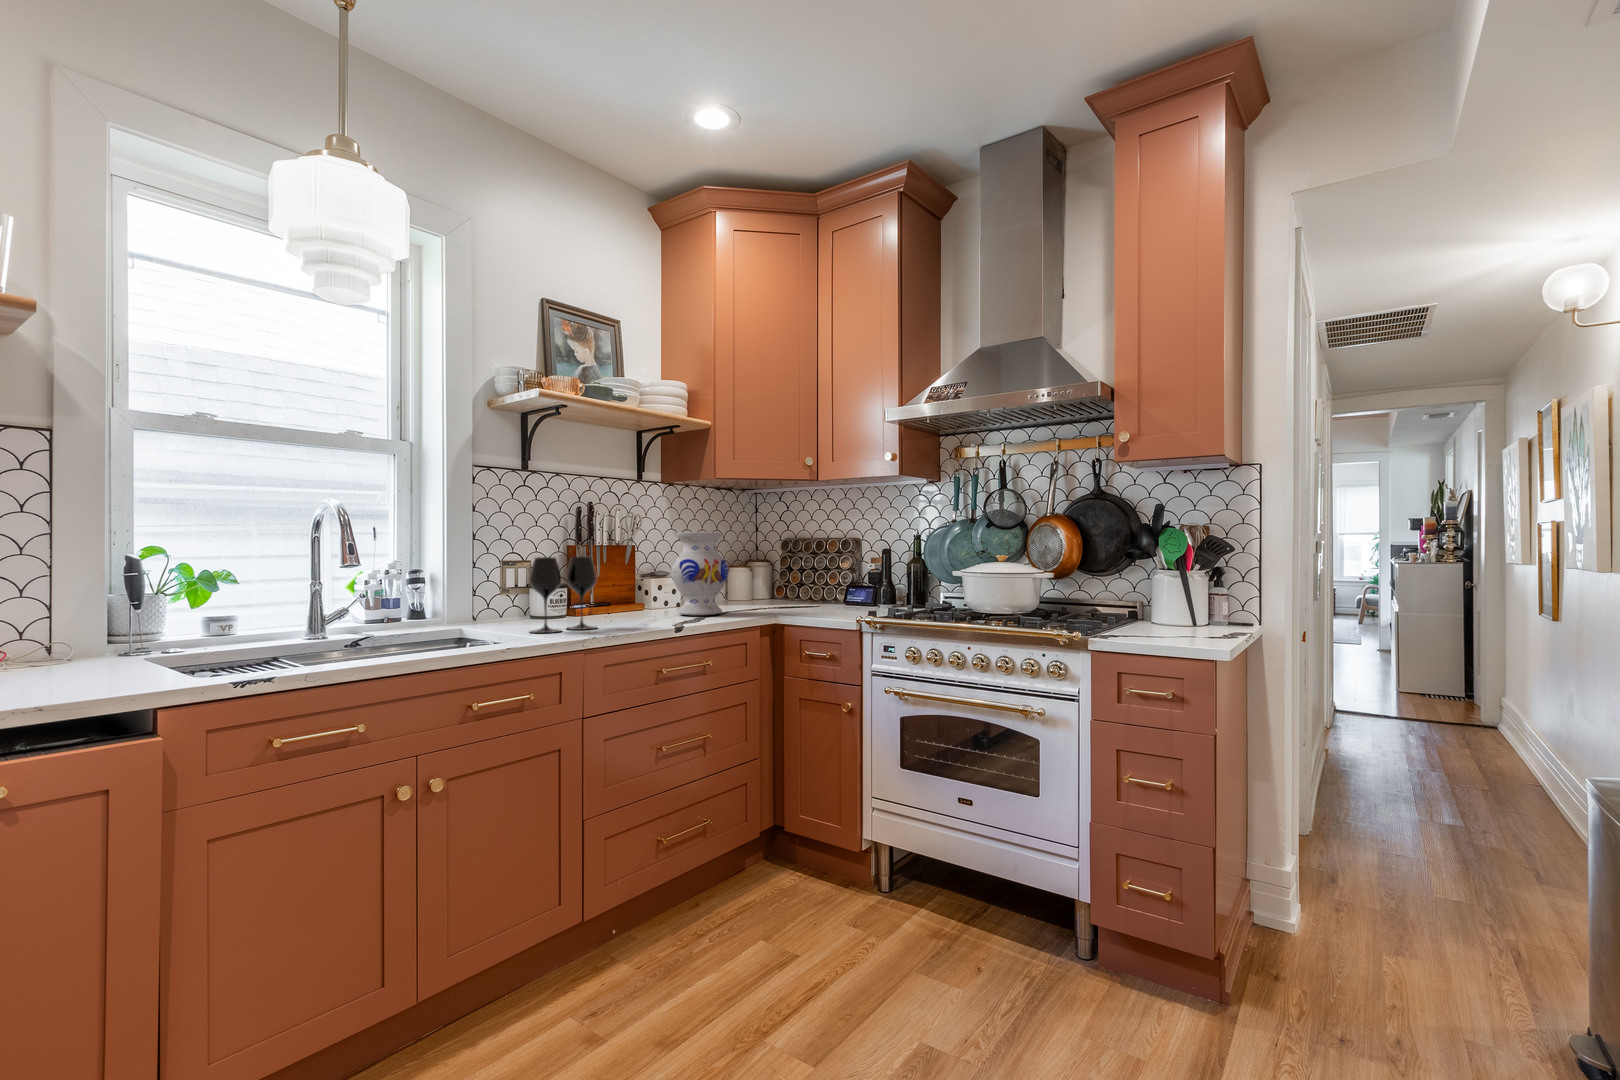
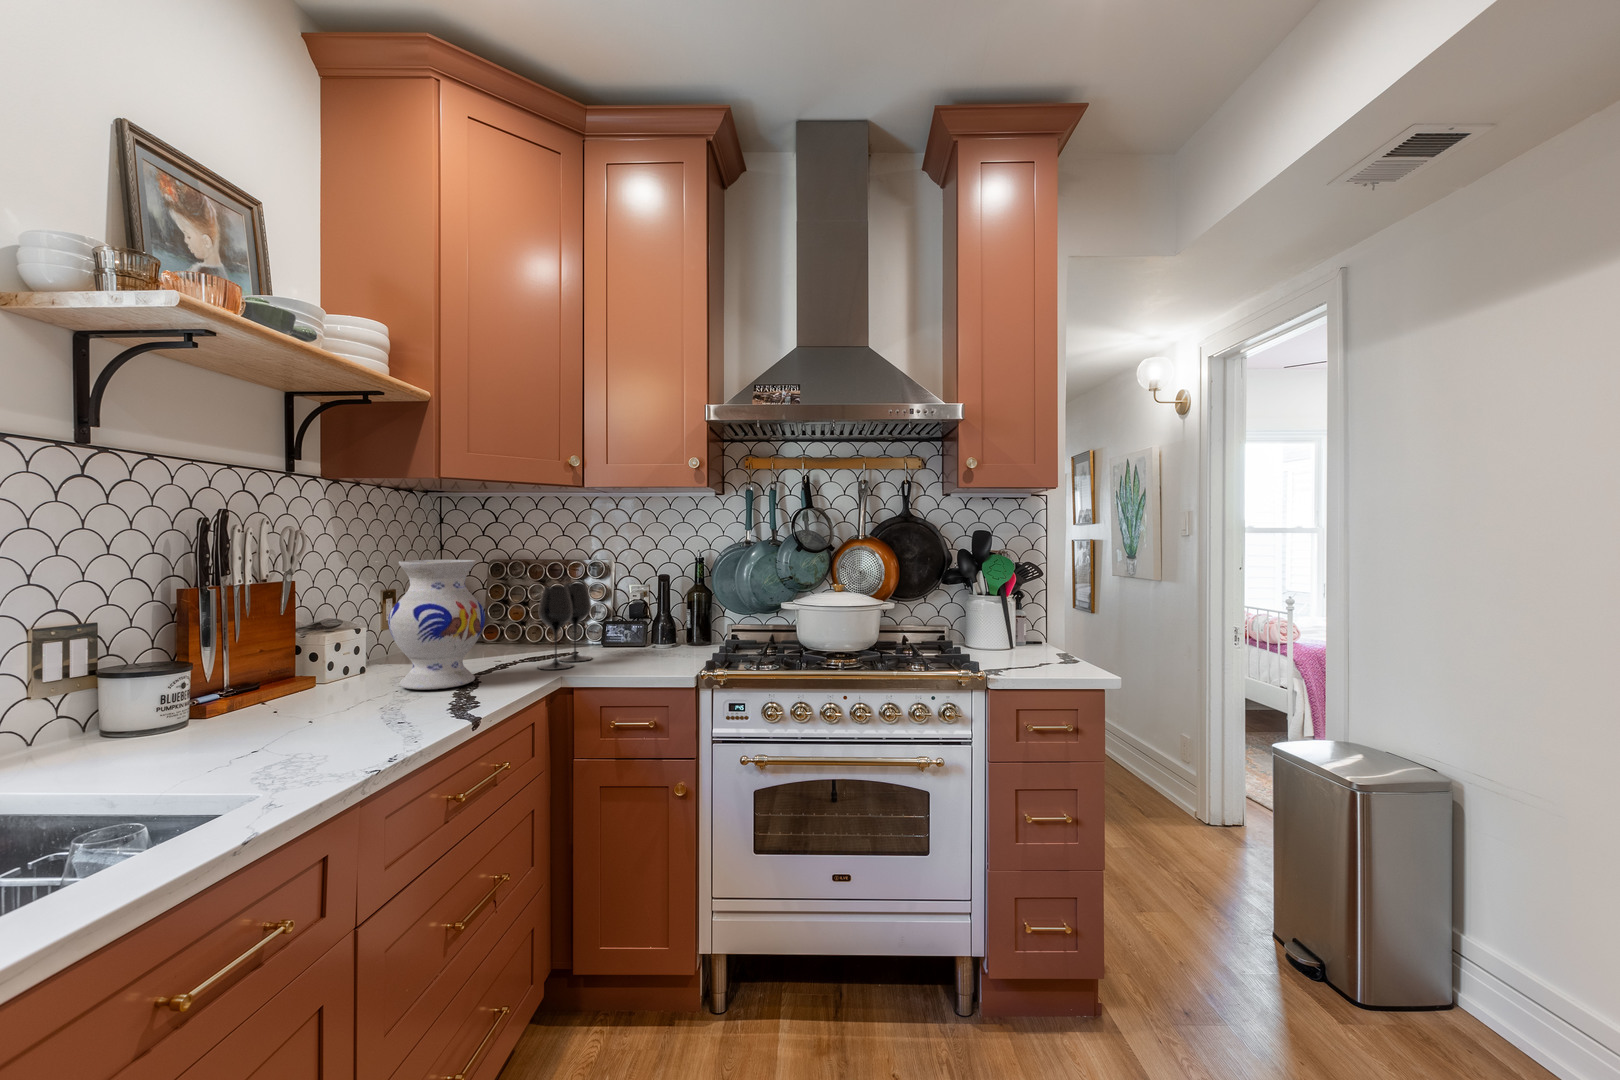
wine glass: present [530,557,597,633] -> present [538,583,591,670]

